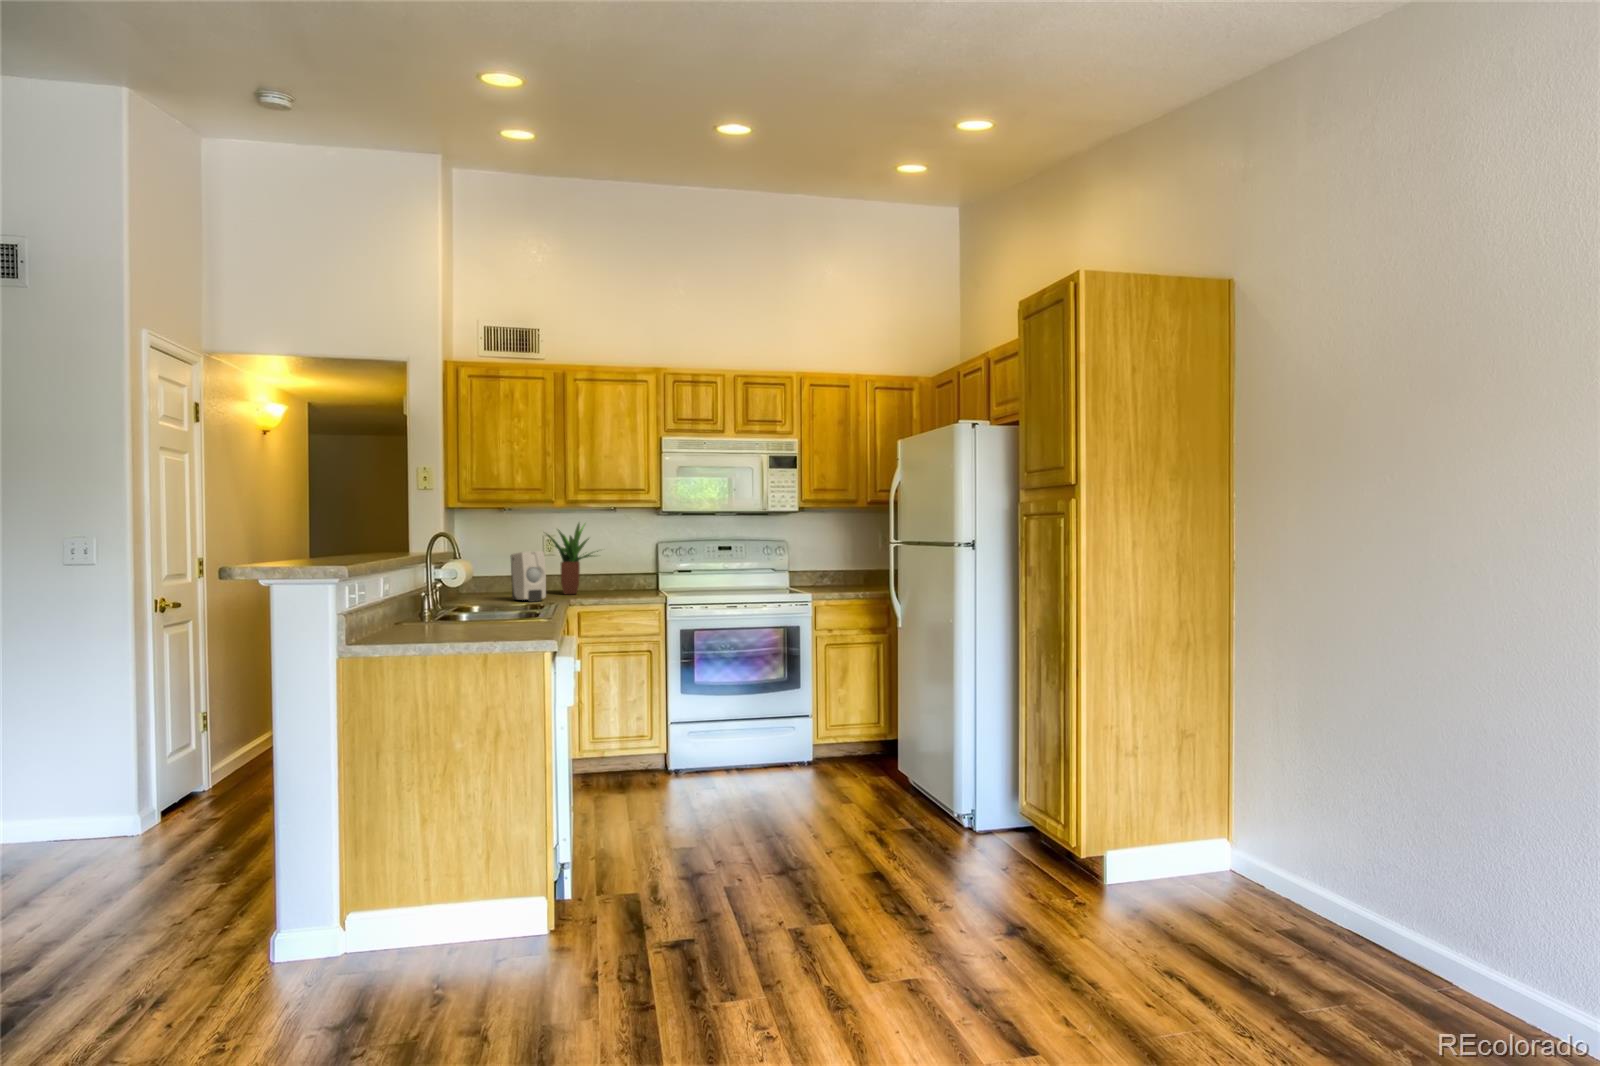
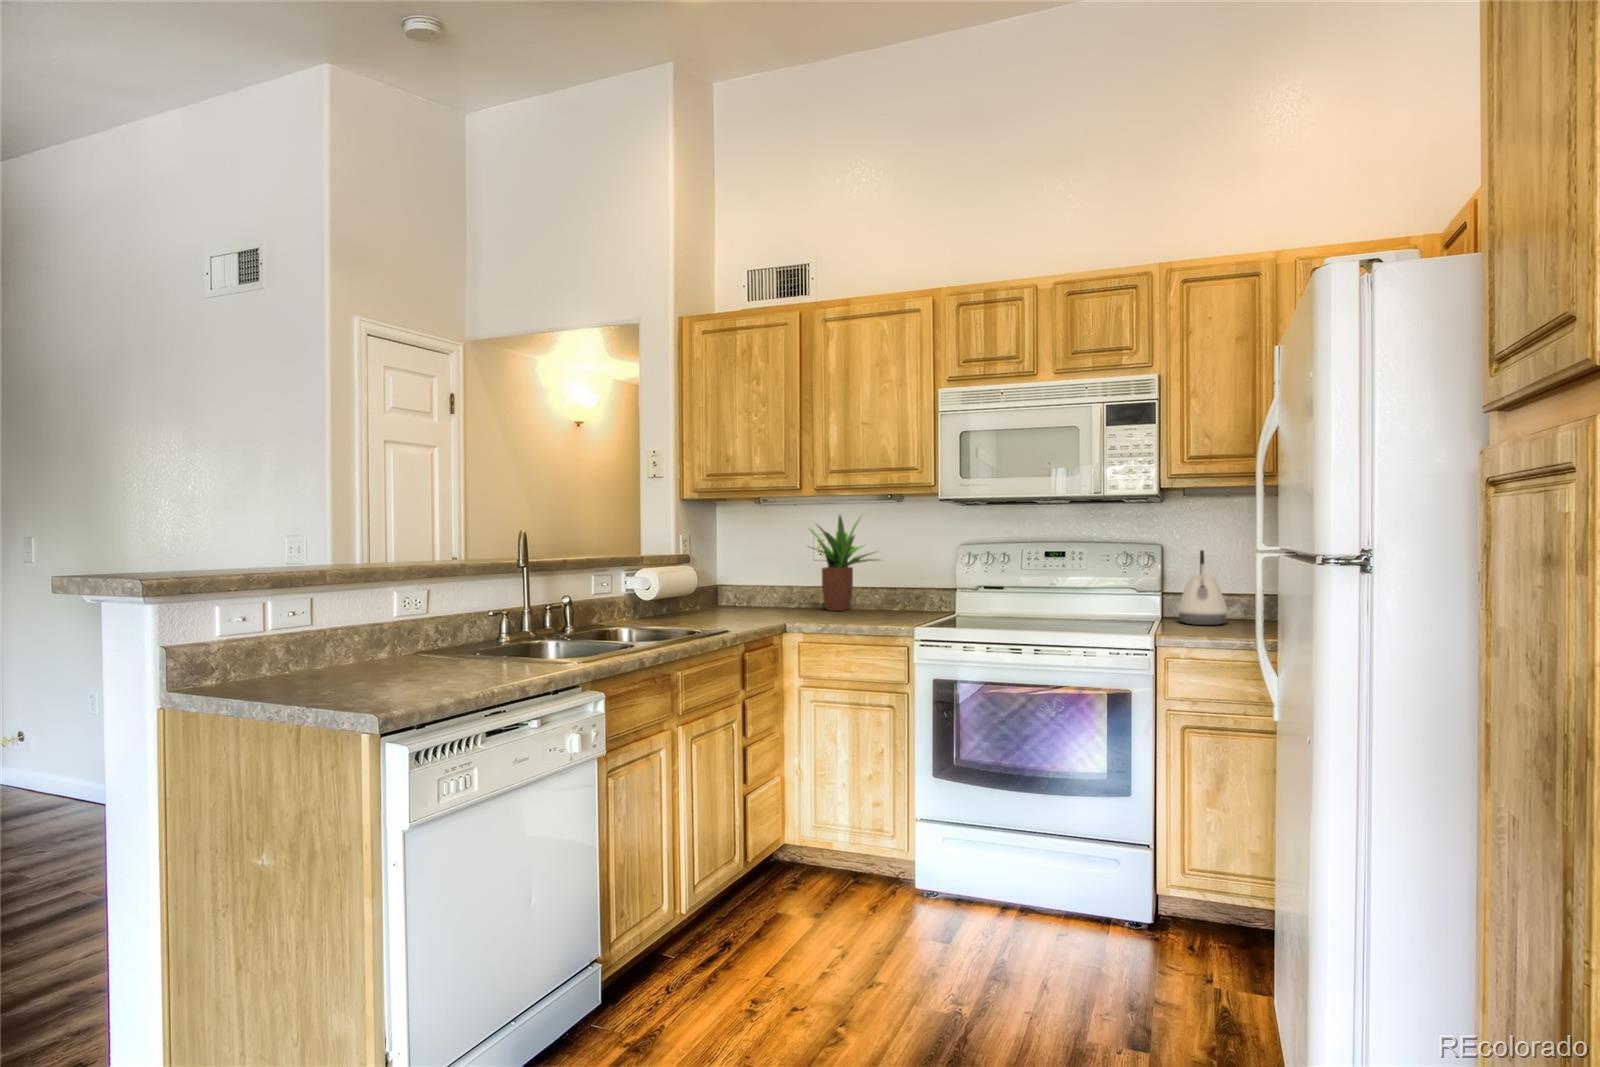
kettle: none [801,545,829,589] -> present [1177,550,1228,625]
soap dispenser: present [511,551,546,602] -> none [738,553,769,620]

